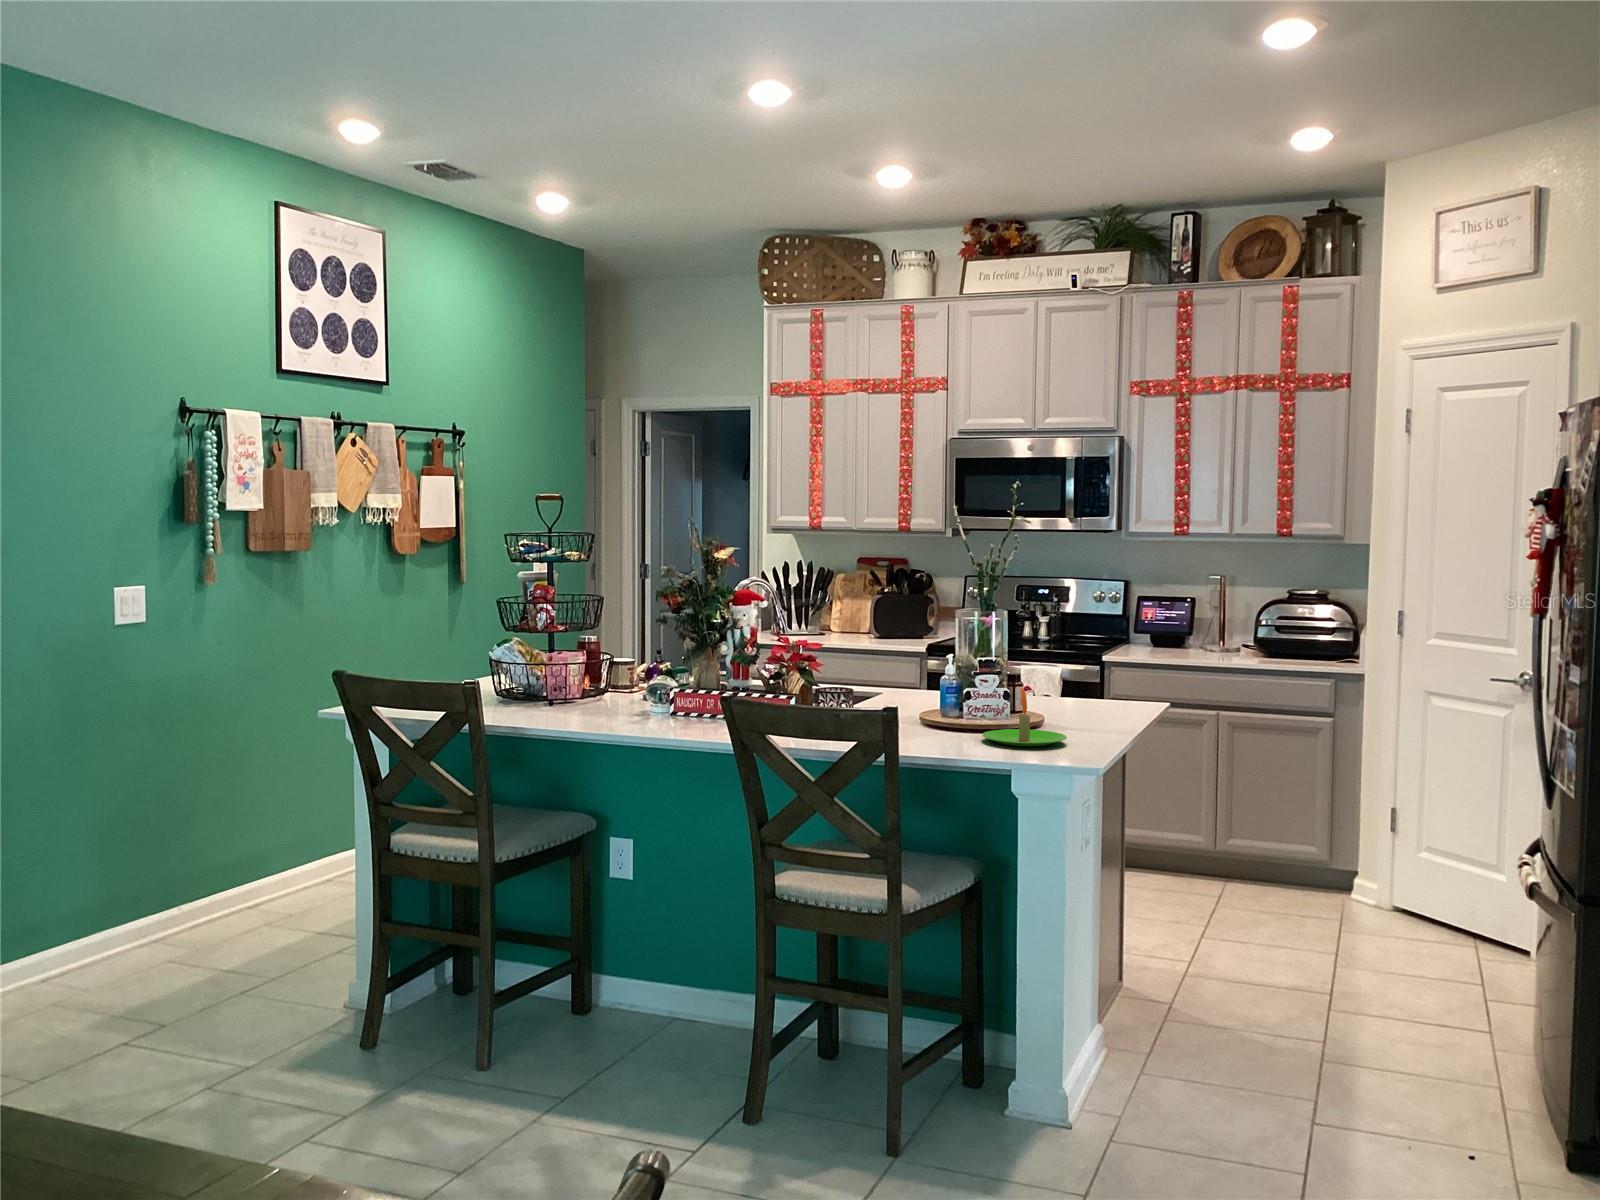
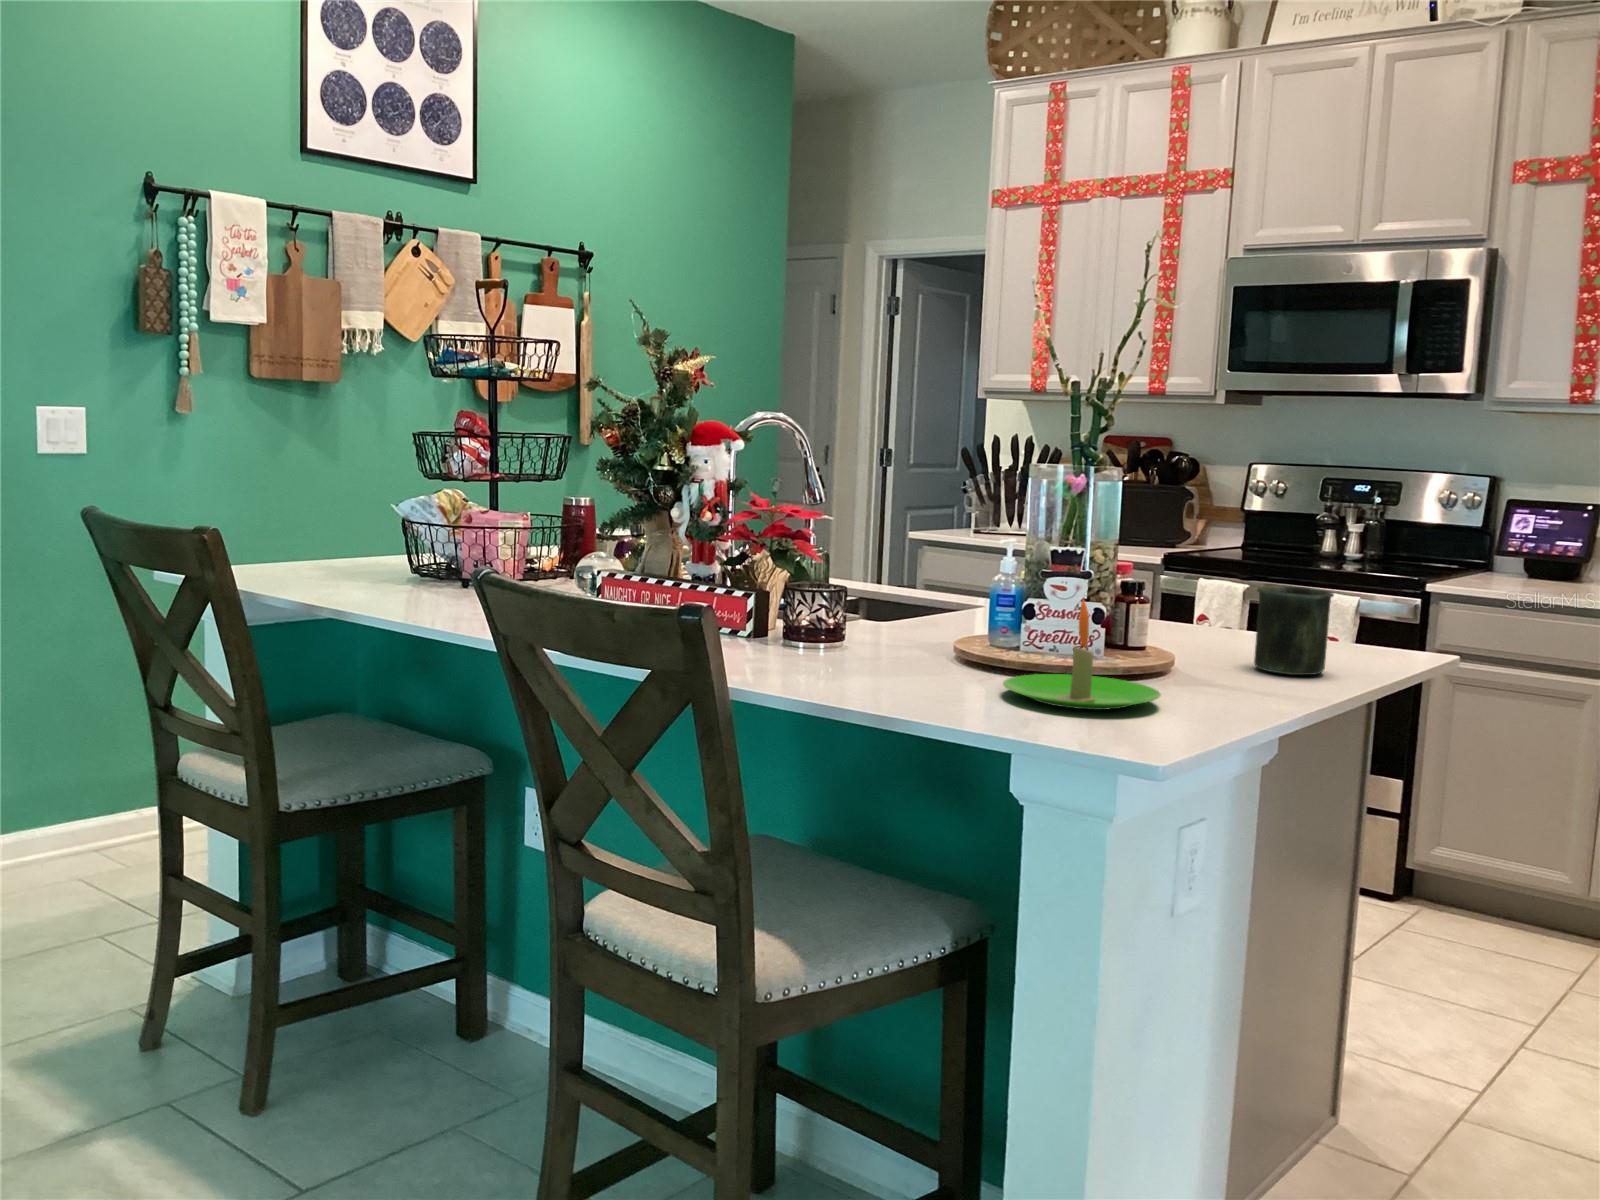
mug: none [1081,671,1123,720] -> present [1254,586,1334,675]

